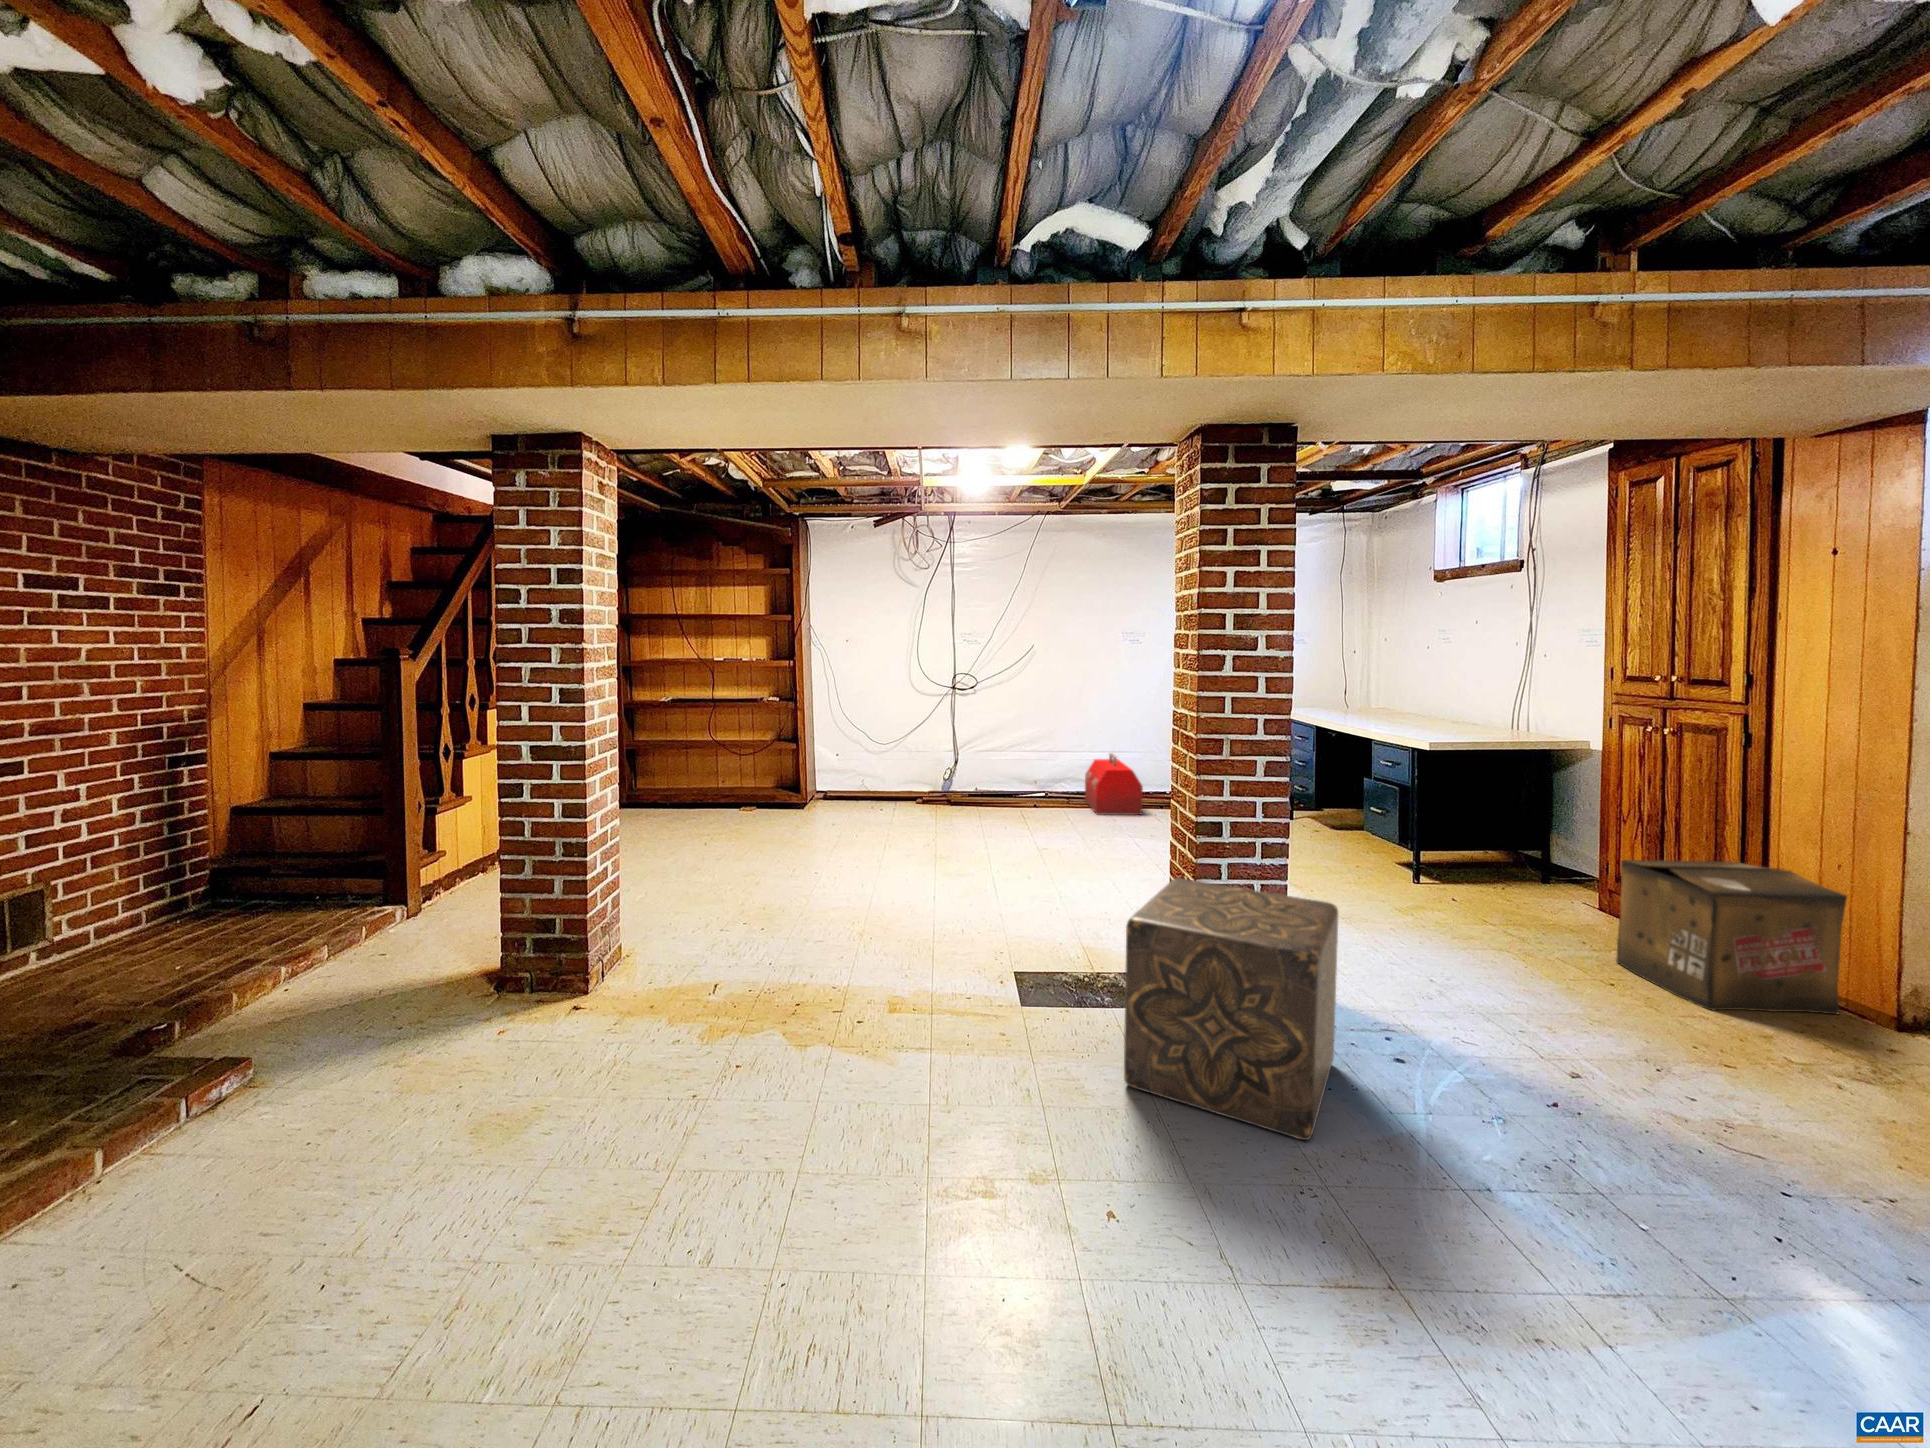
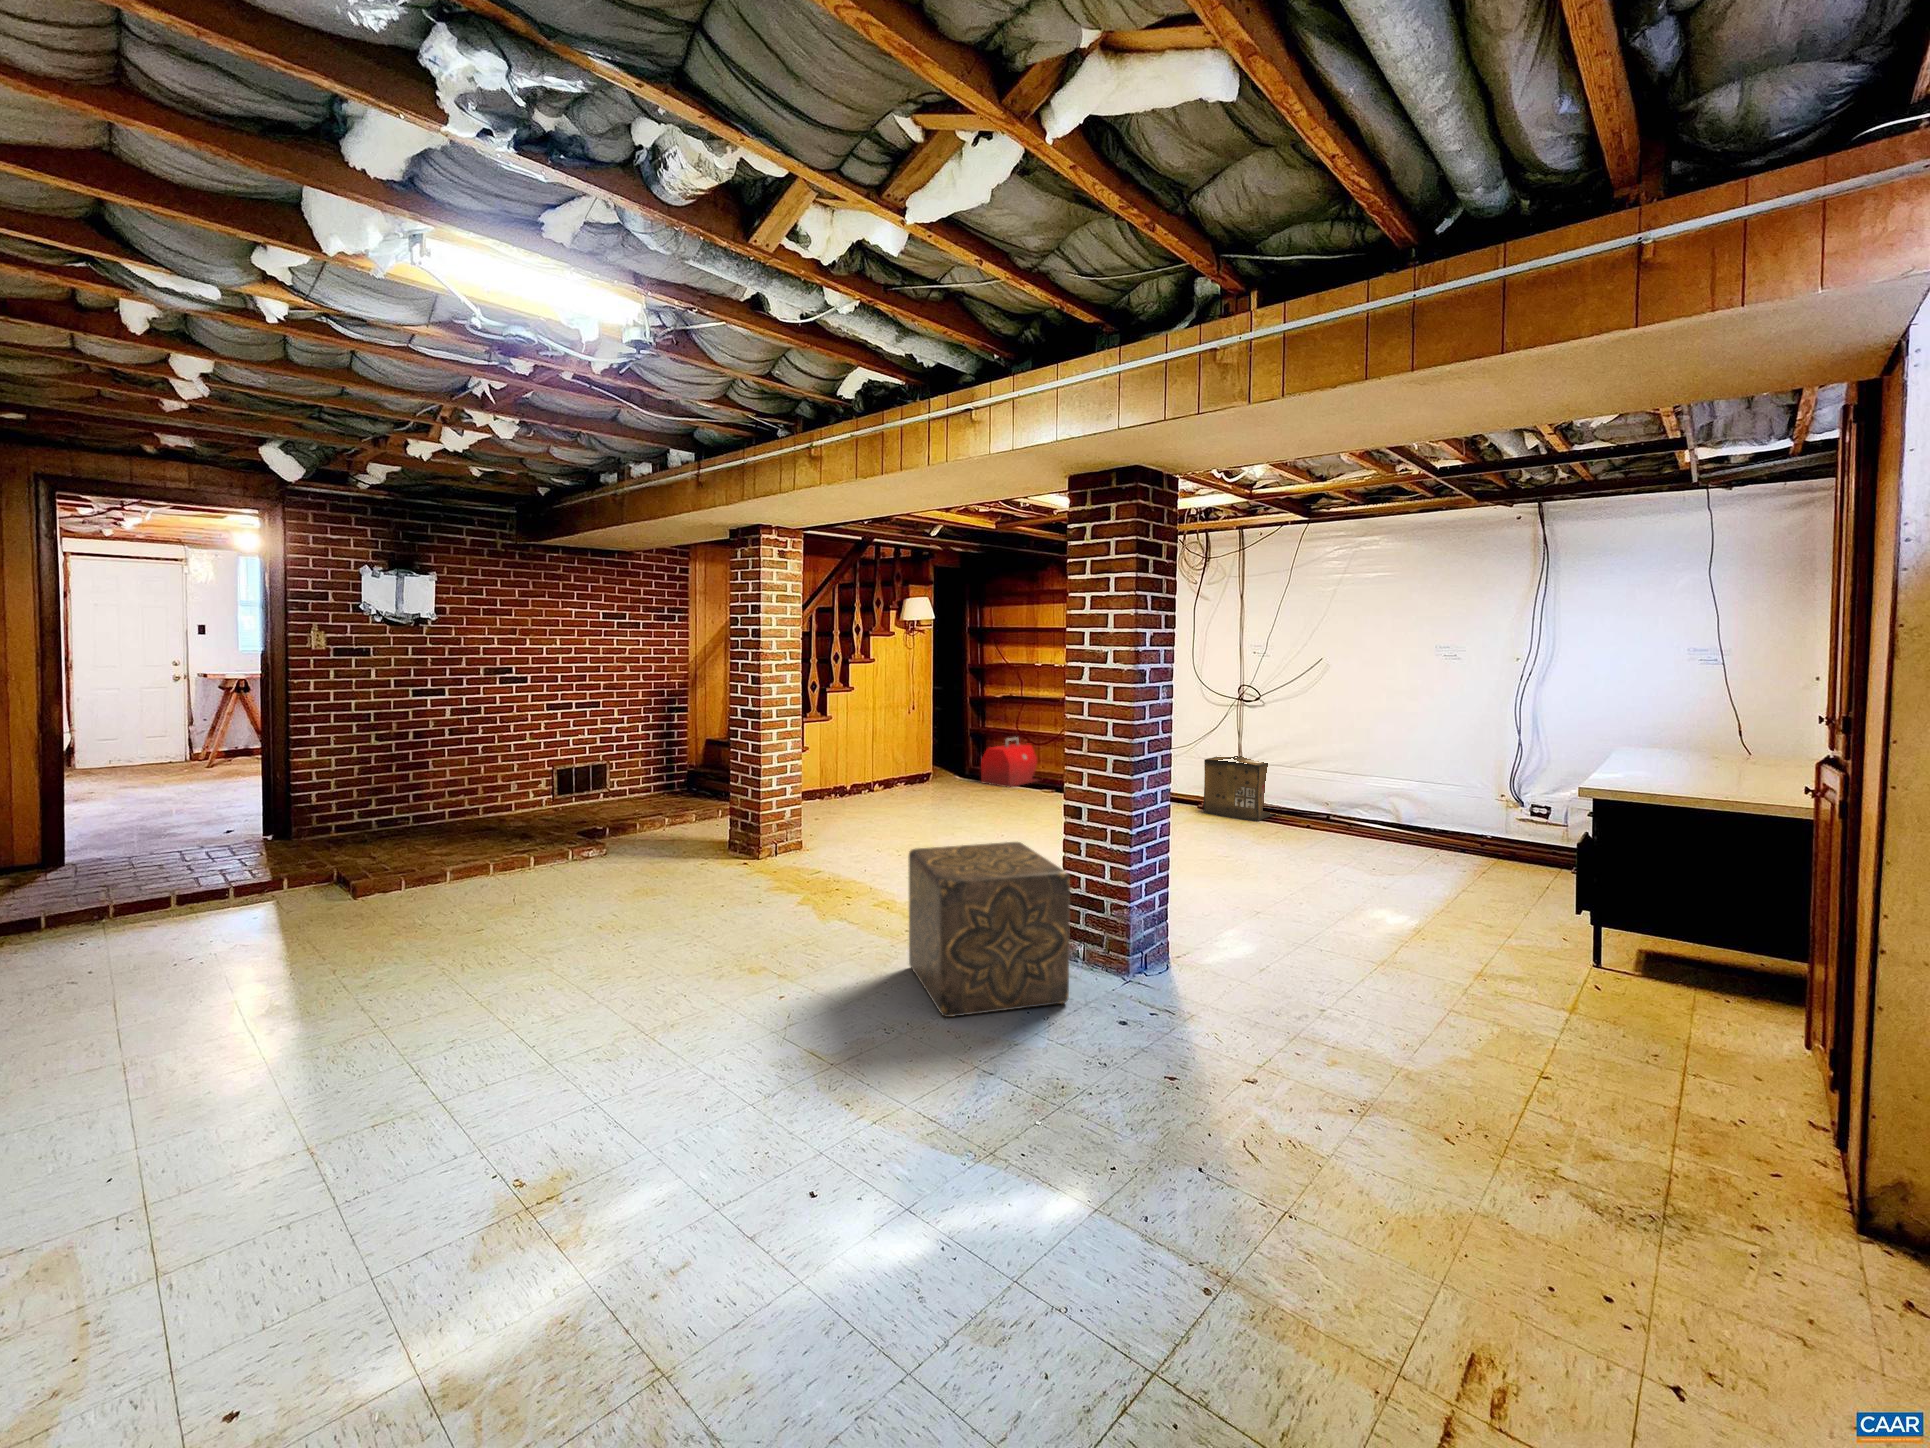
toolbox: present [1085,753,1143,815] -> present [981,737,1038,787]
cardboard box: present [1616,860,1847,1014] -> present [1204,756,1274,821]

